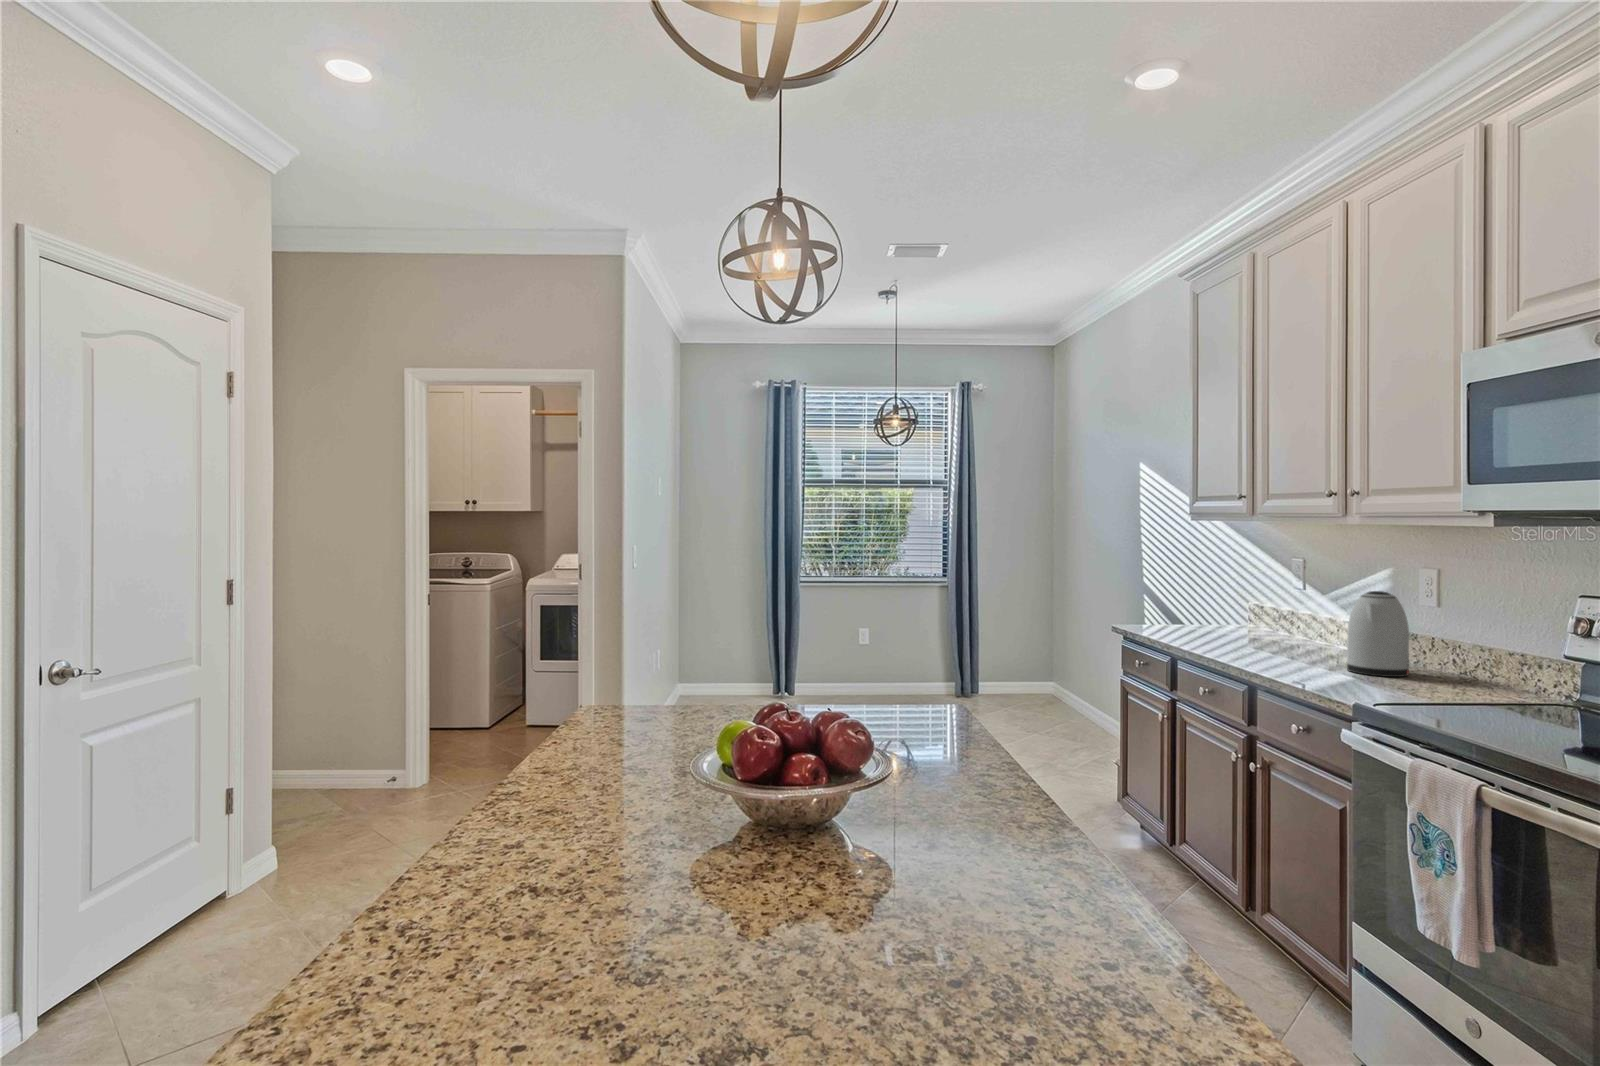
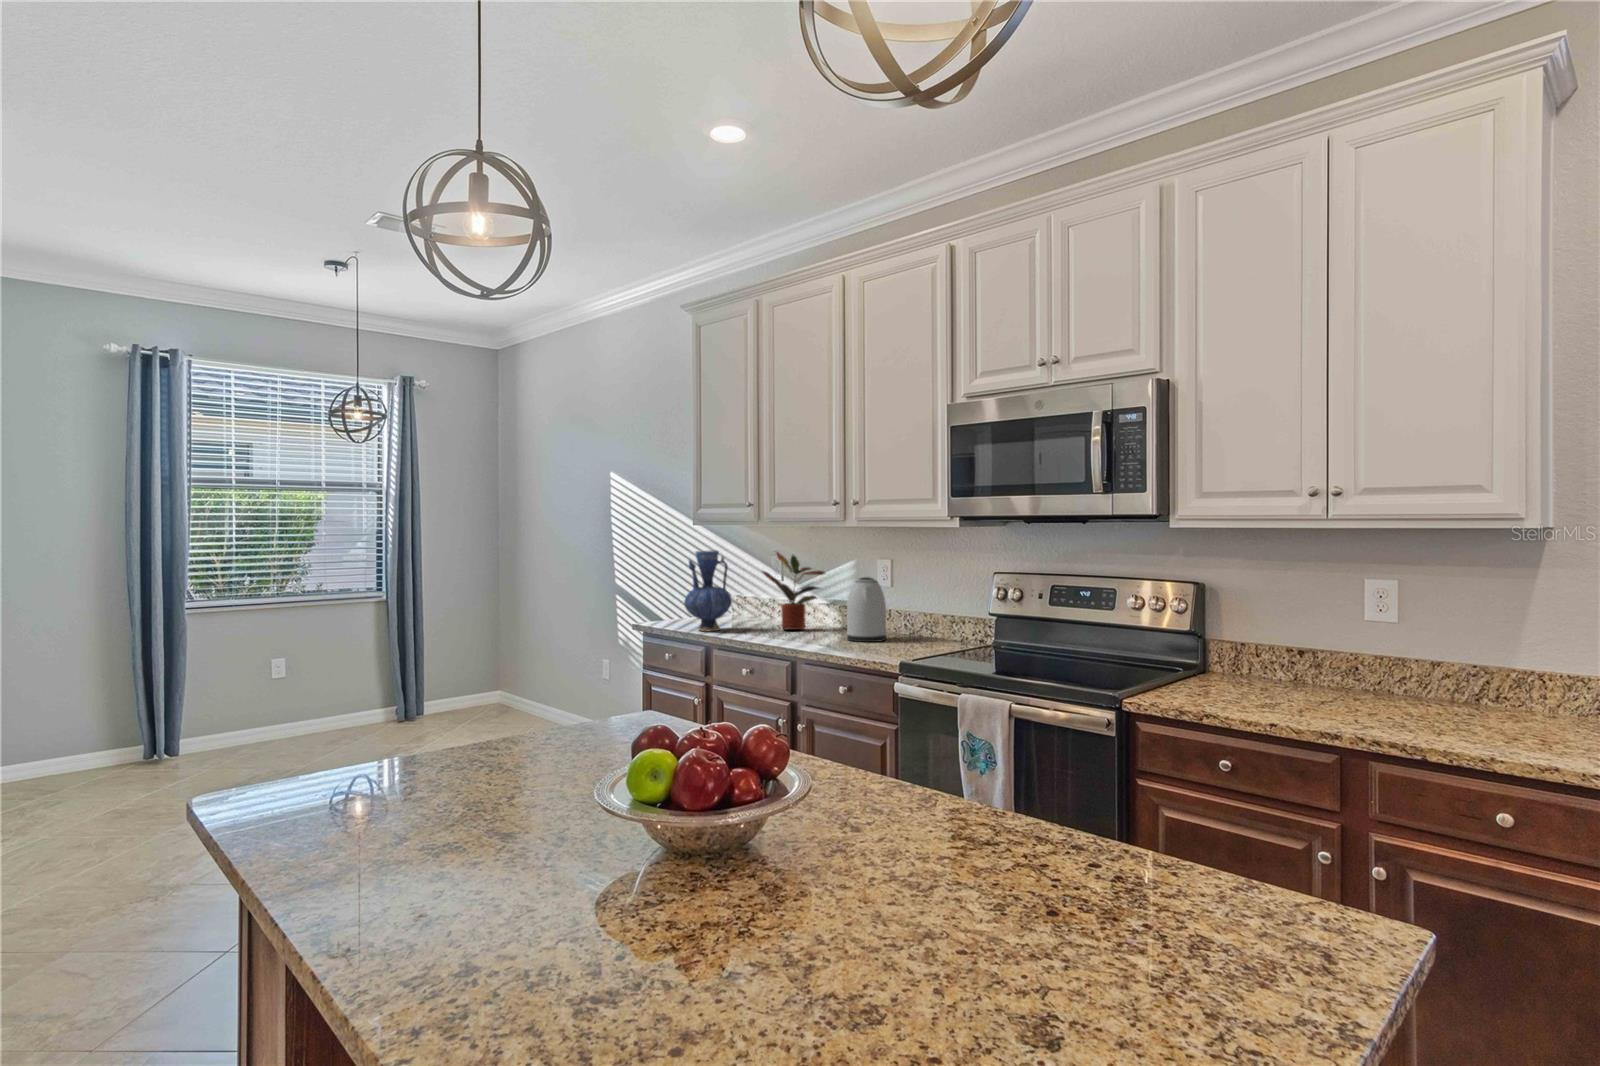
vase: none [1156,550,1216,641] -> present [684,550,732,631]
potted plant: none [1253,552,1344,650] -> present [762,552,825,630]

